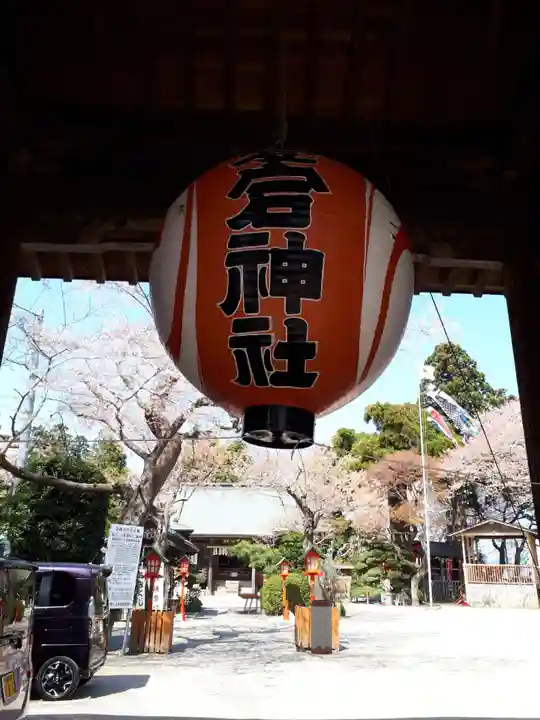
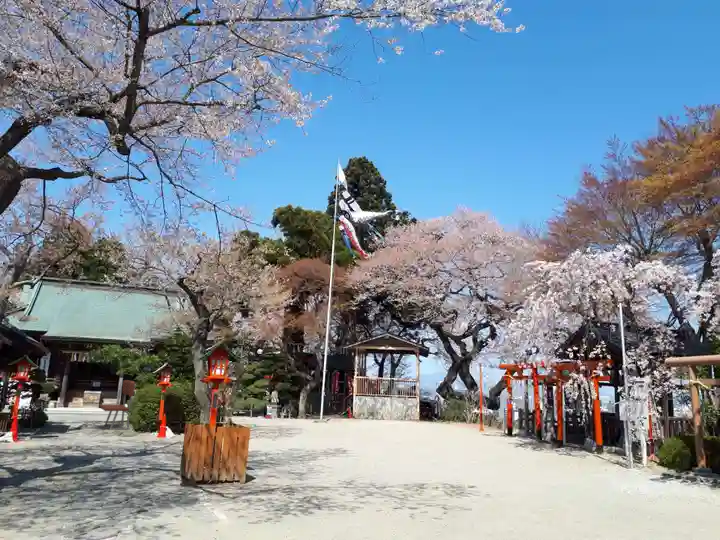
trash can: present [310,600,332,654] -> none [207,413,244,491]

